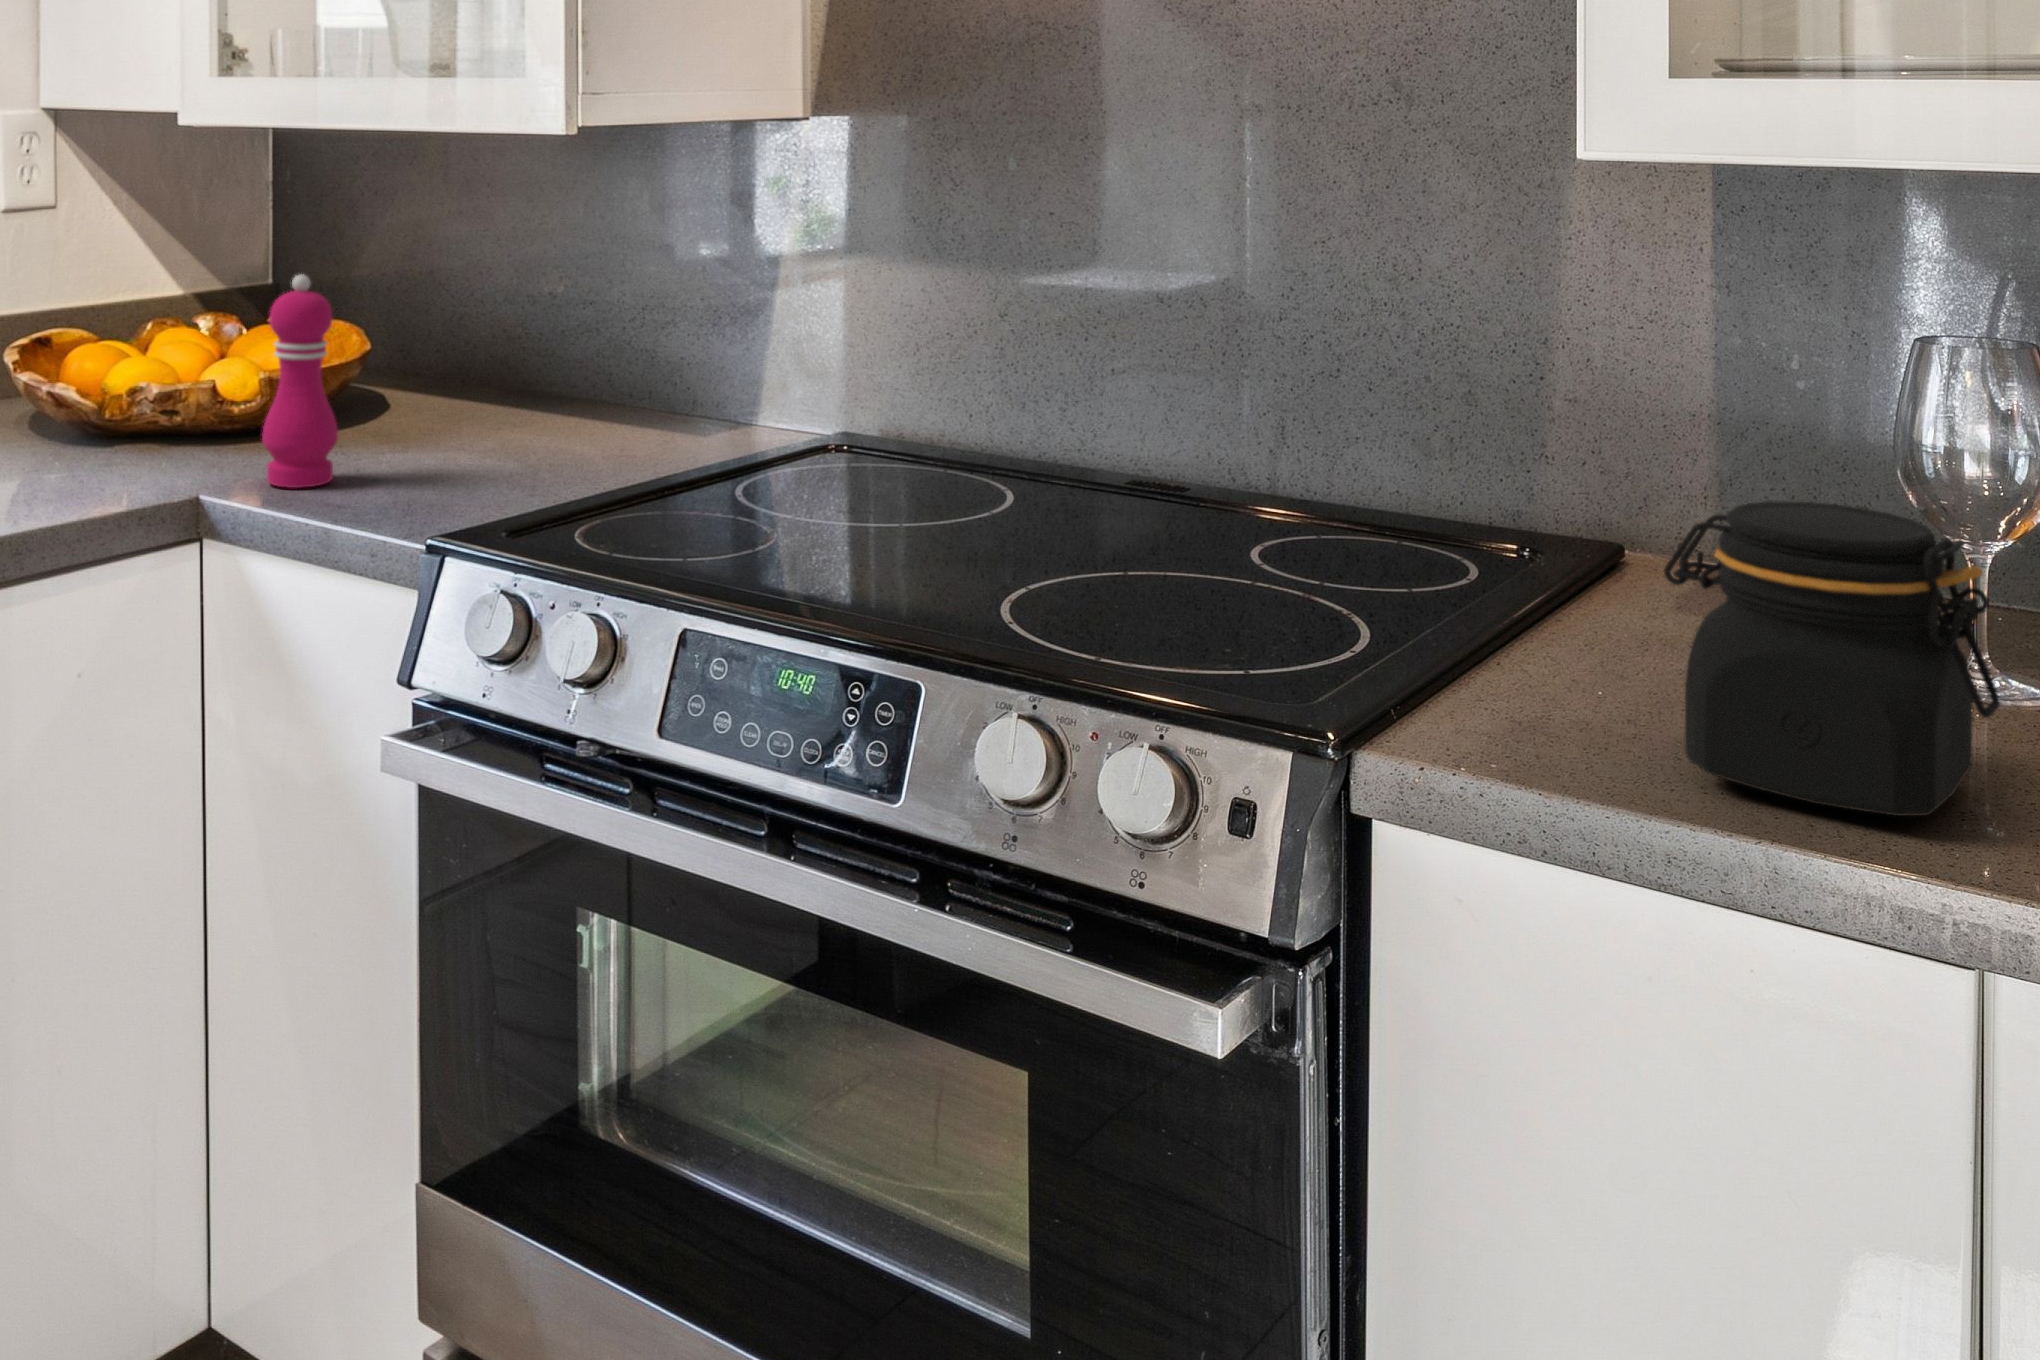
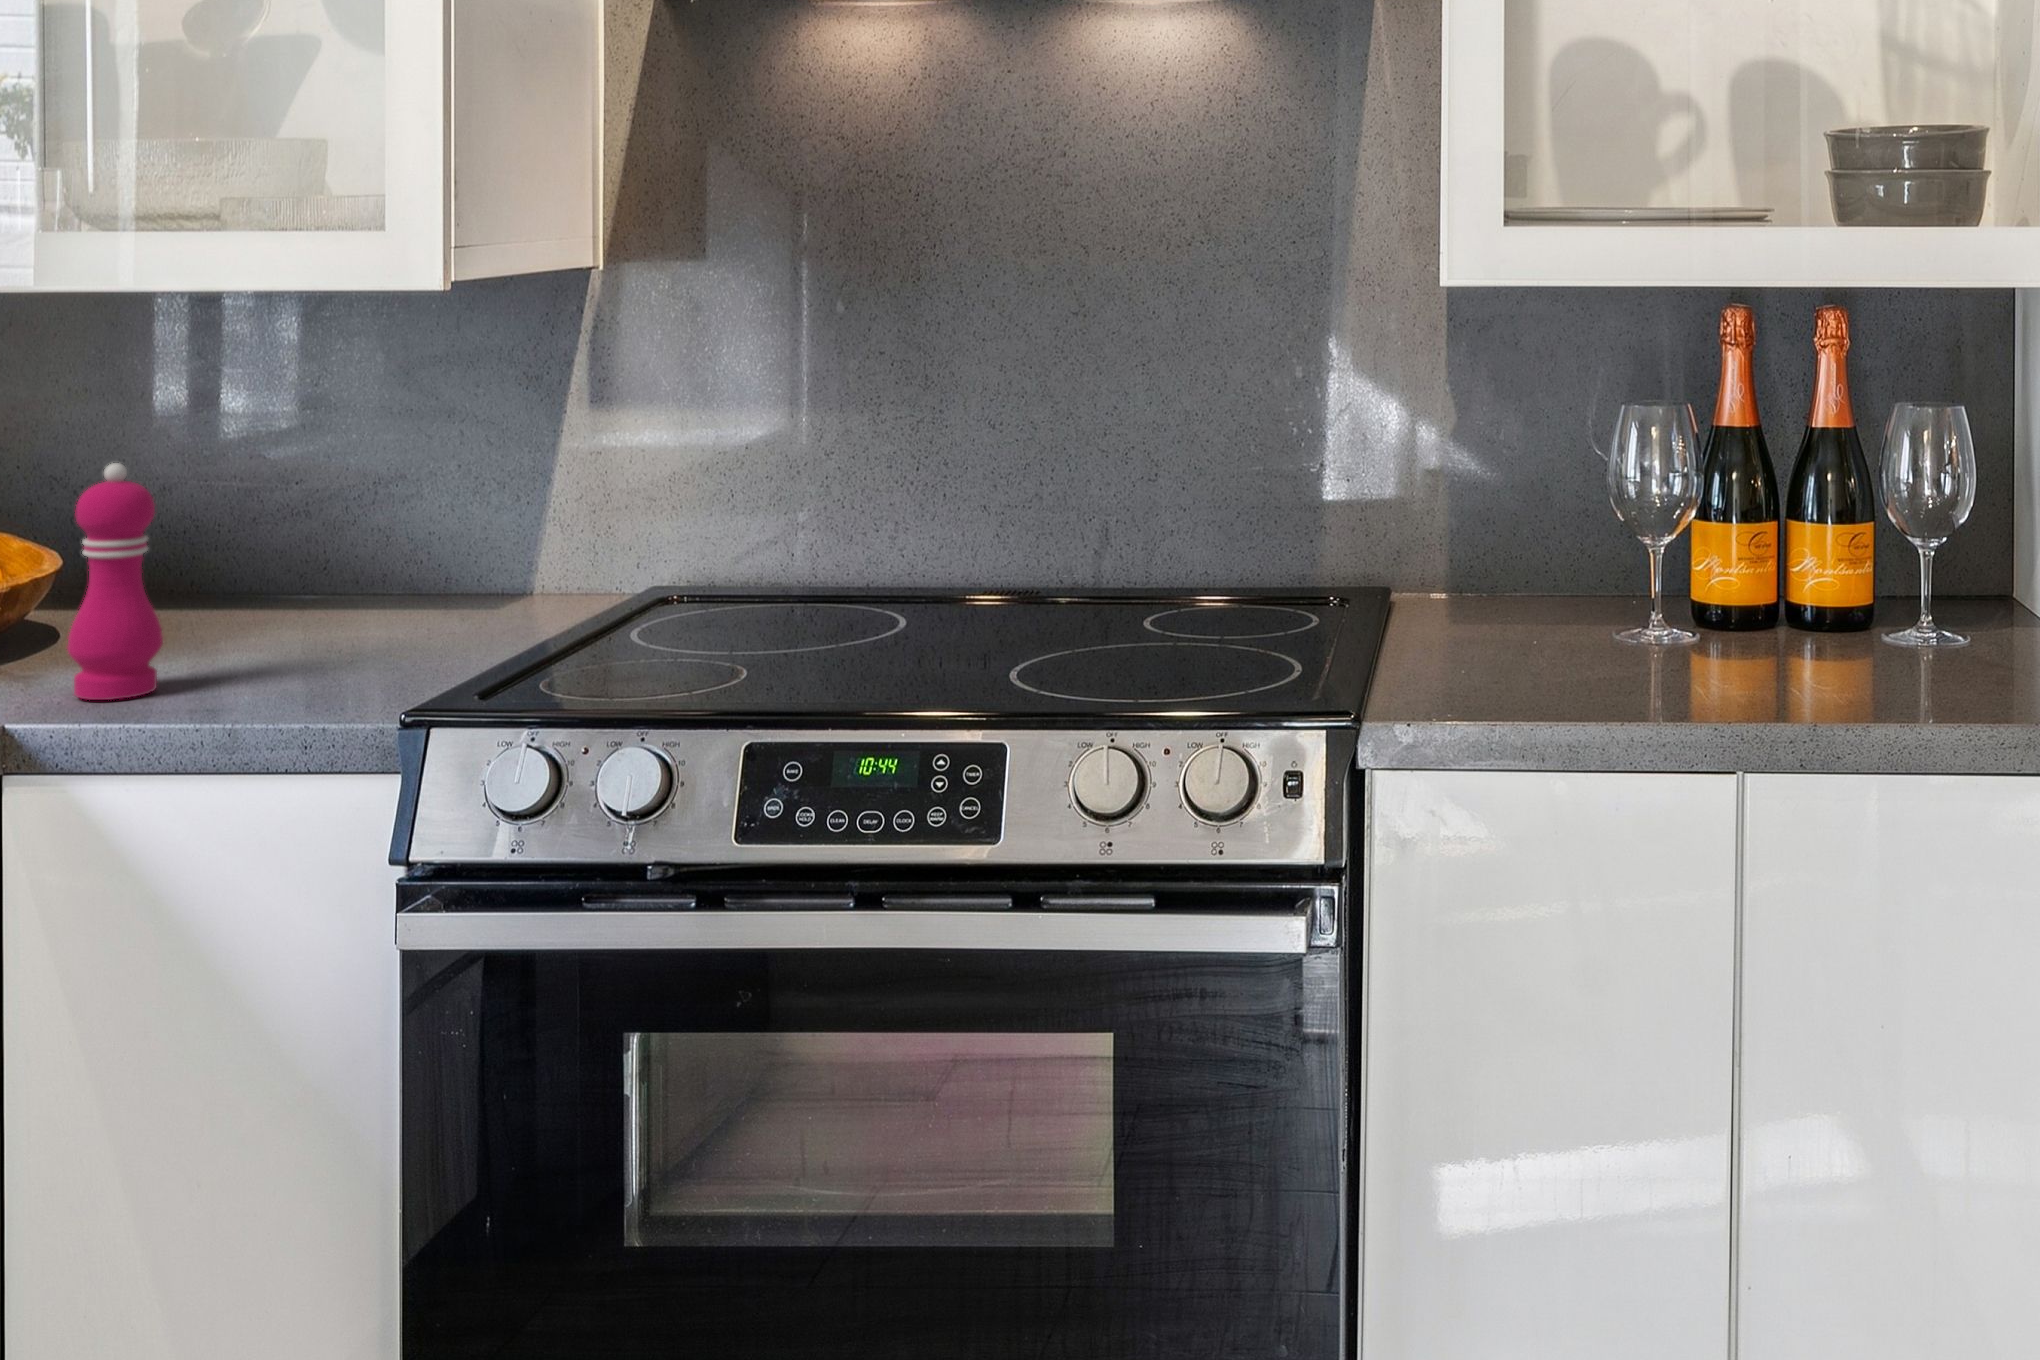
jar: present [1664,501,2000,816] -> none [1532,517,1721,703]

